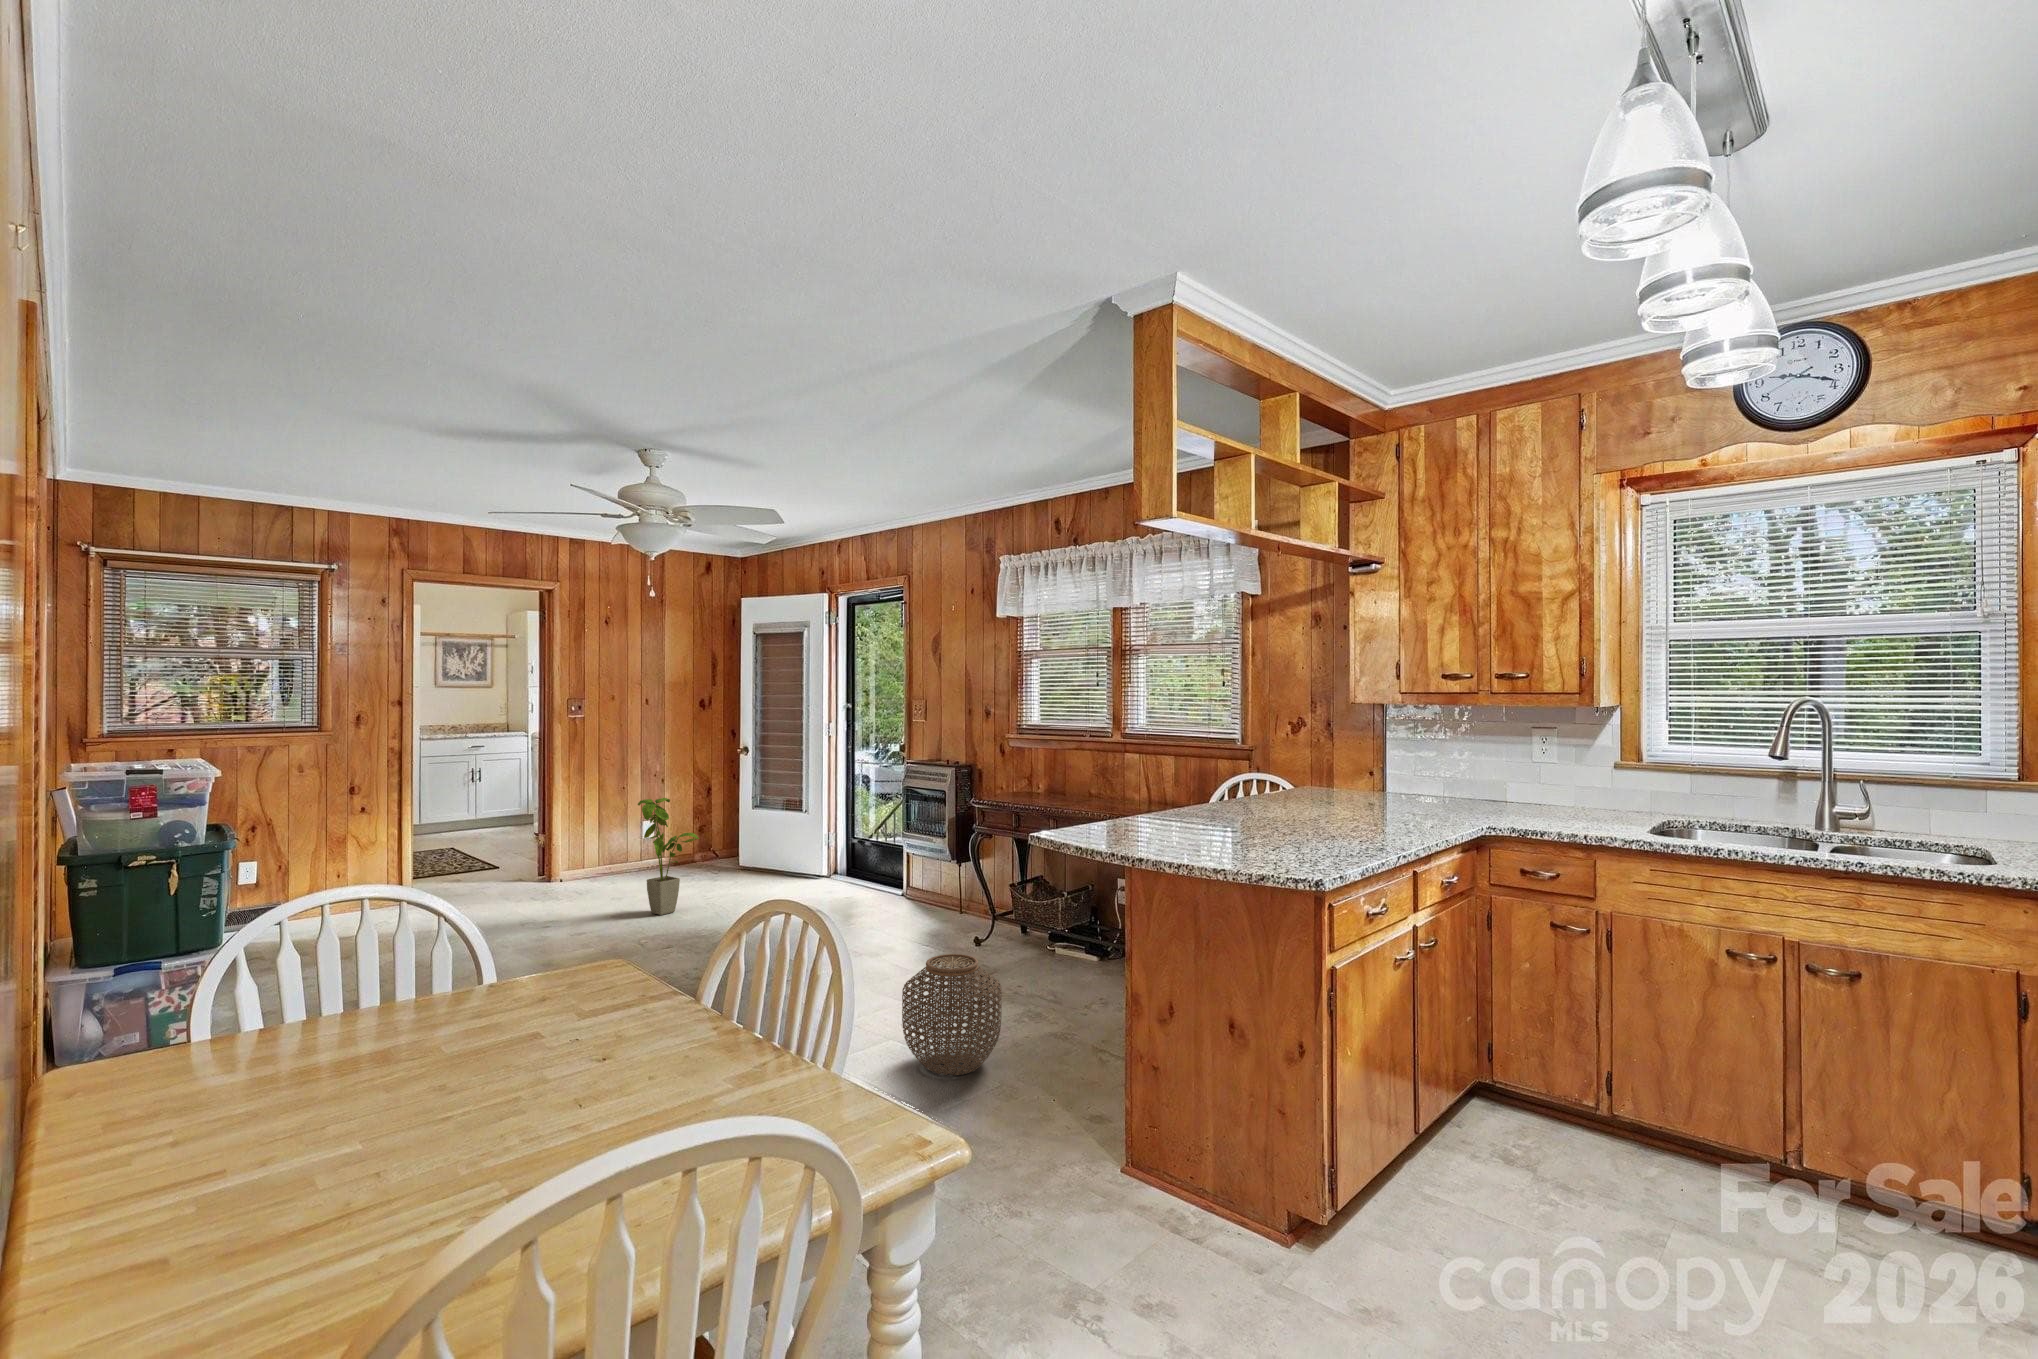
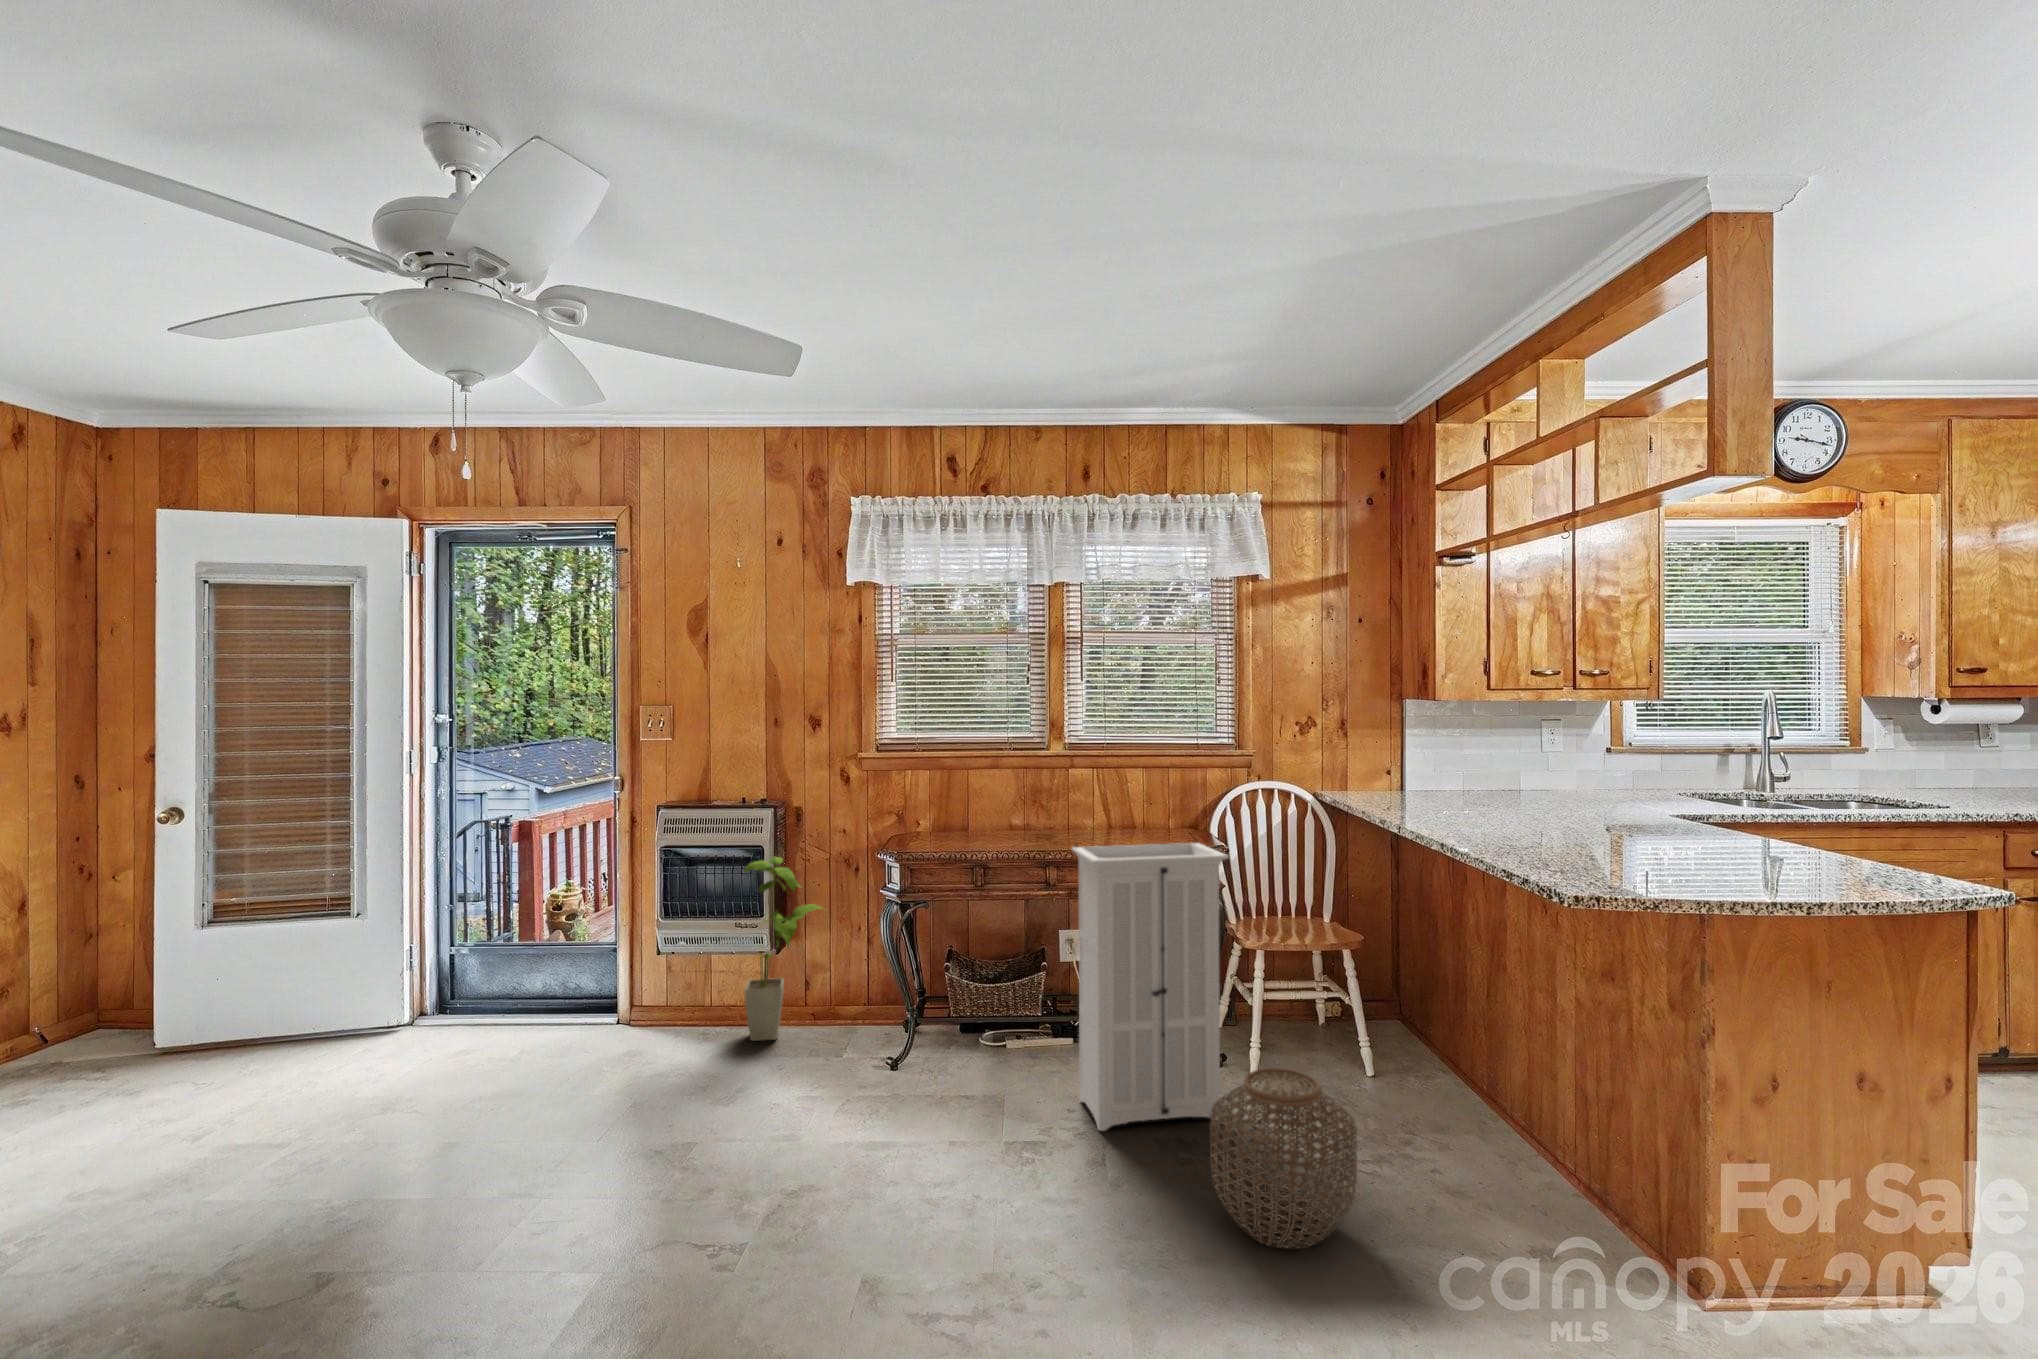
house plant: present [638,798,699,915] -> present [739,857,826,1041]
storage cabinet: none [978,798,1094,1015] -> present [1072,841,1229,1131]

